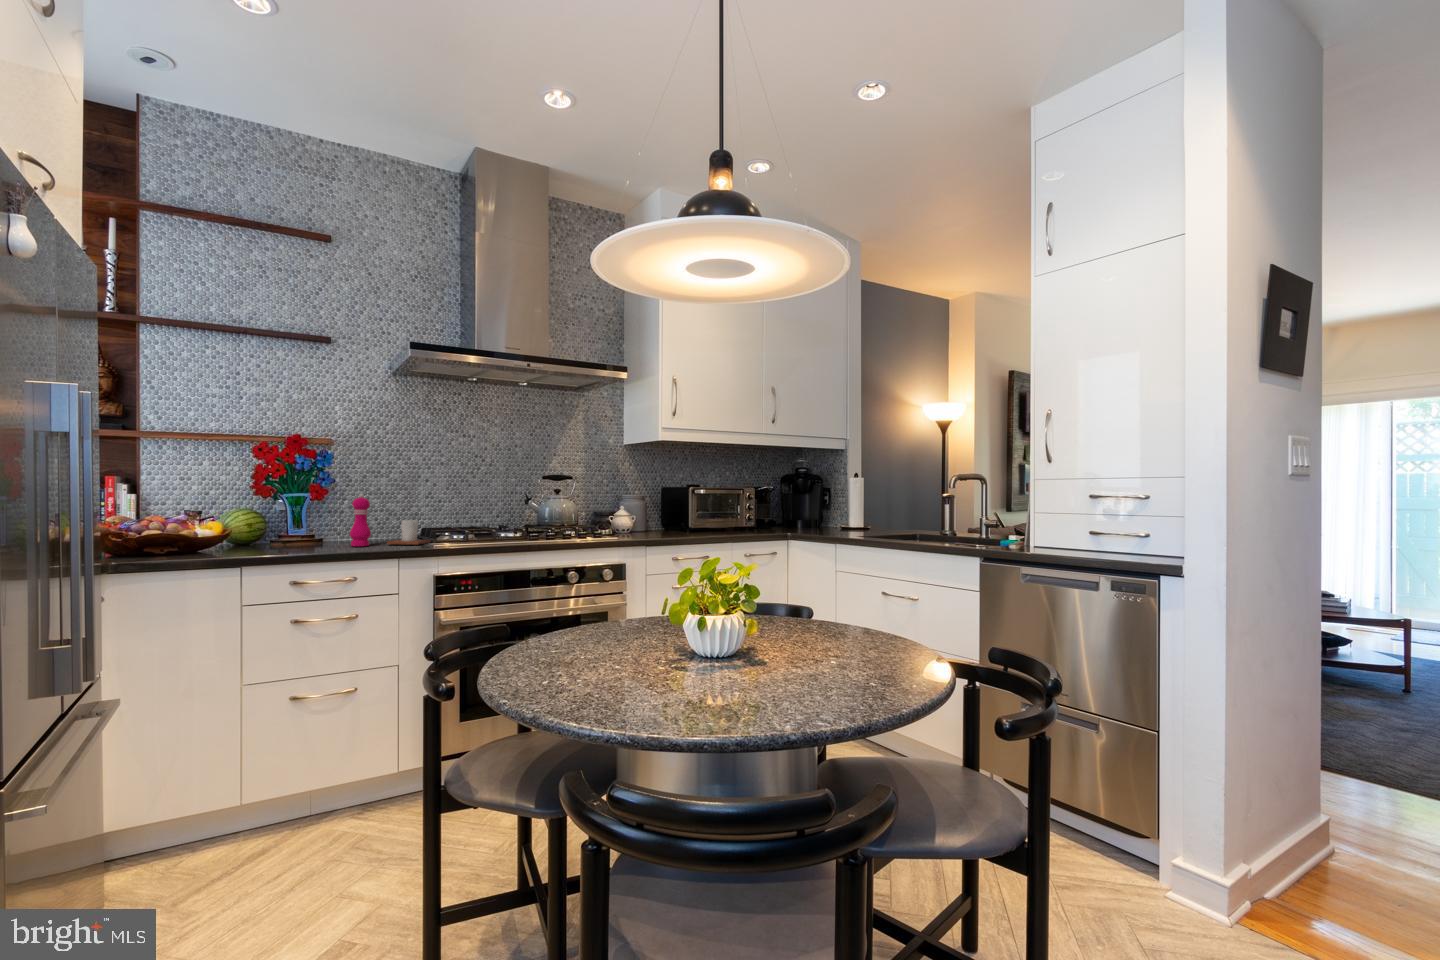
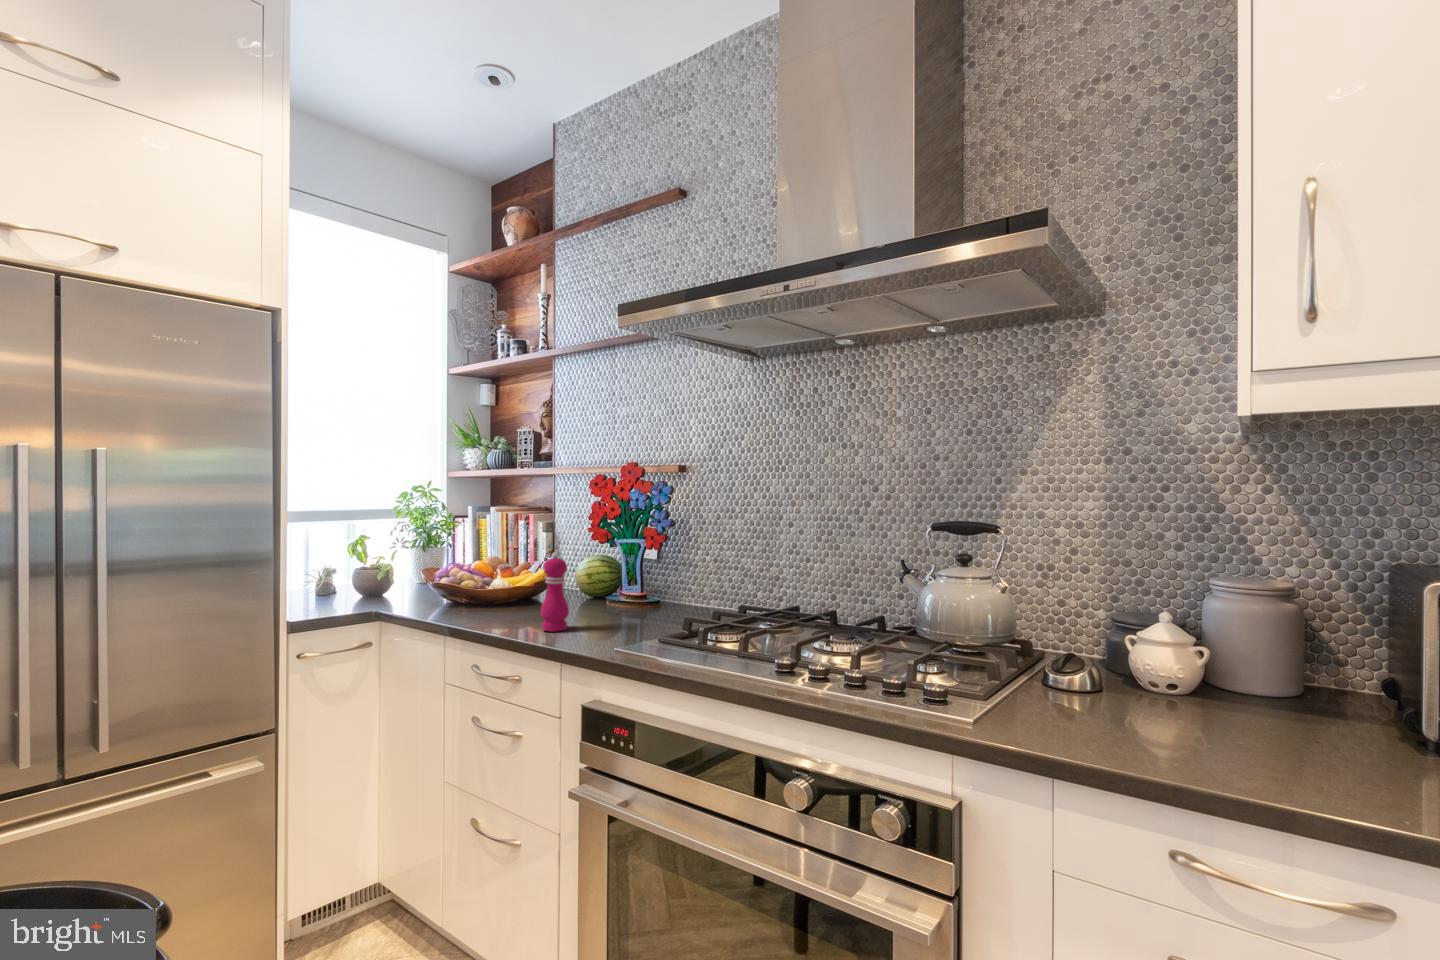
mug: present [387,520,431,545] -> none [572,598,628,644]

